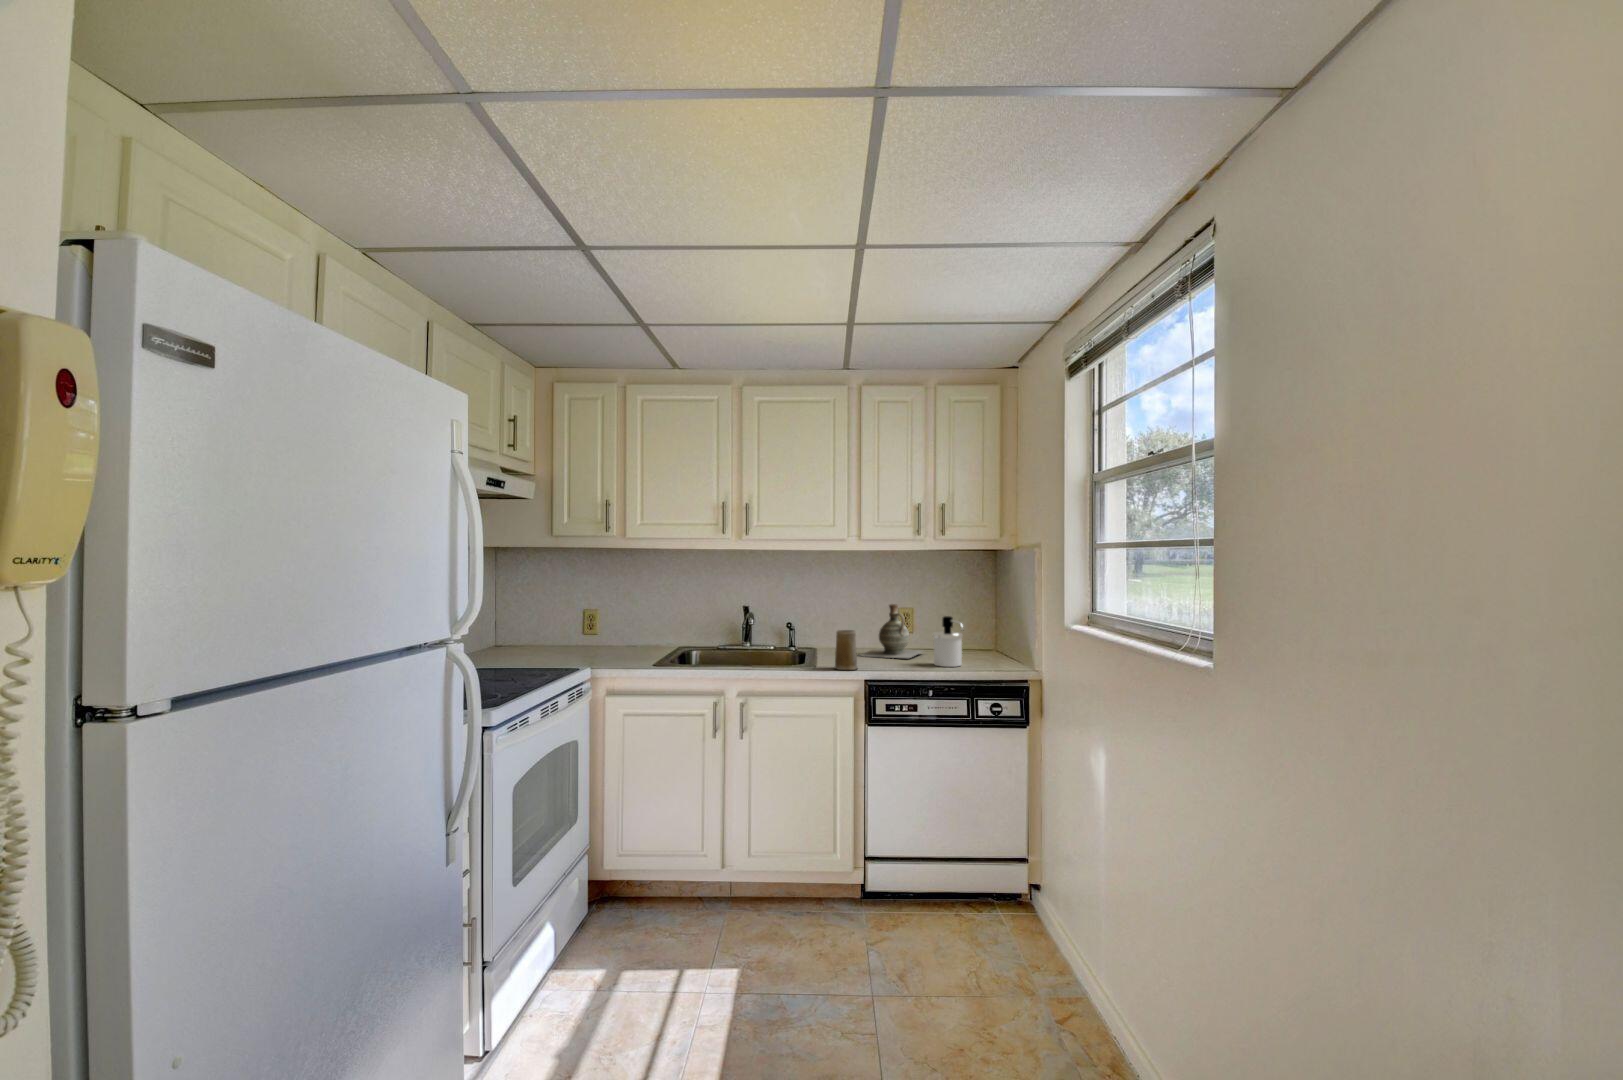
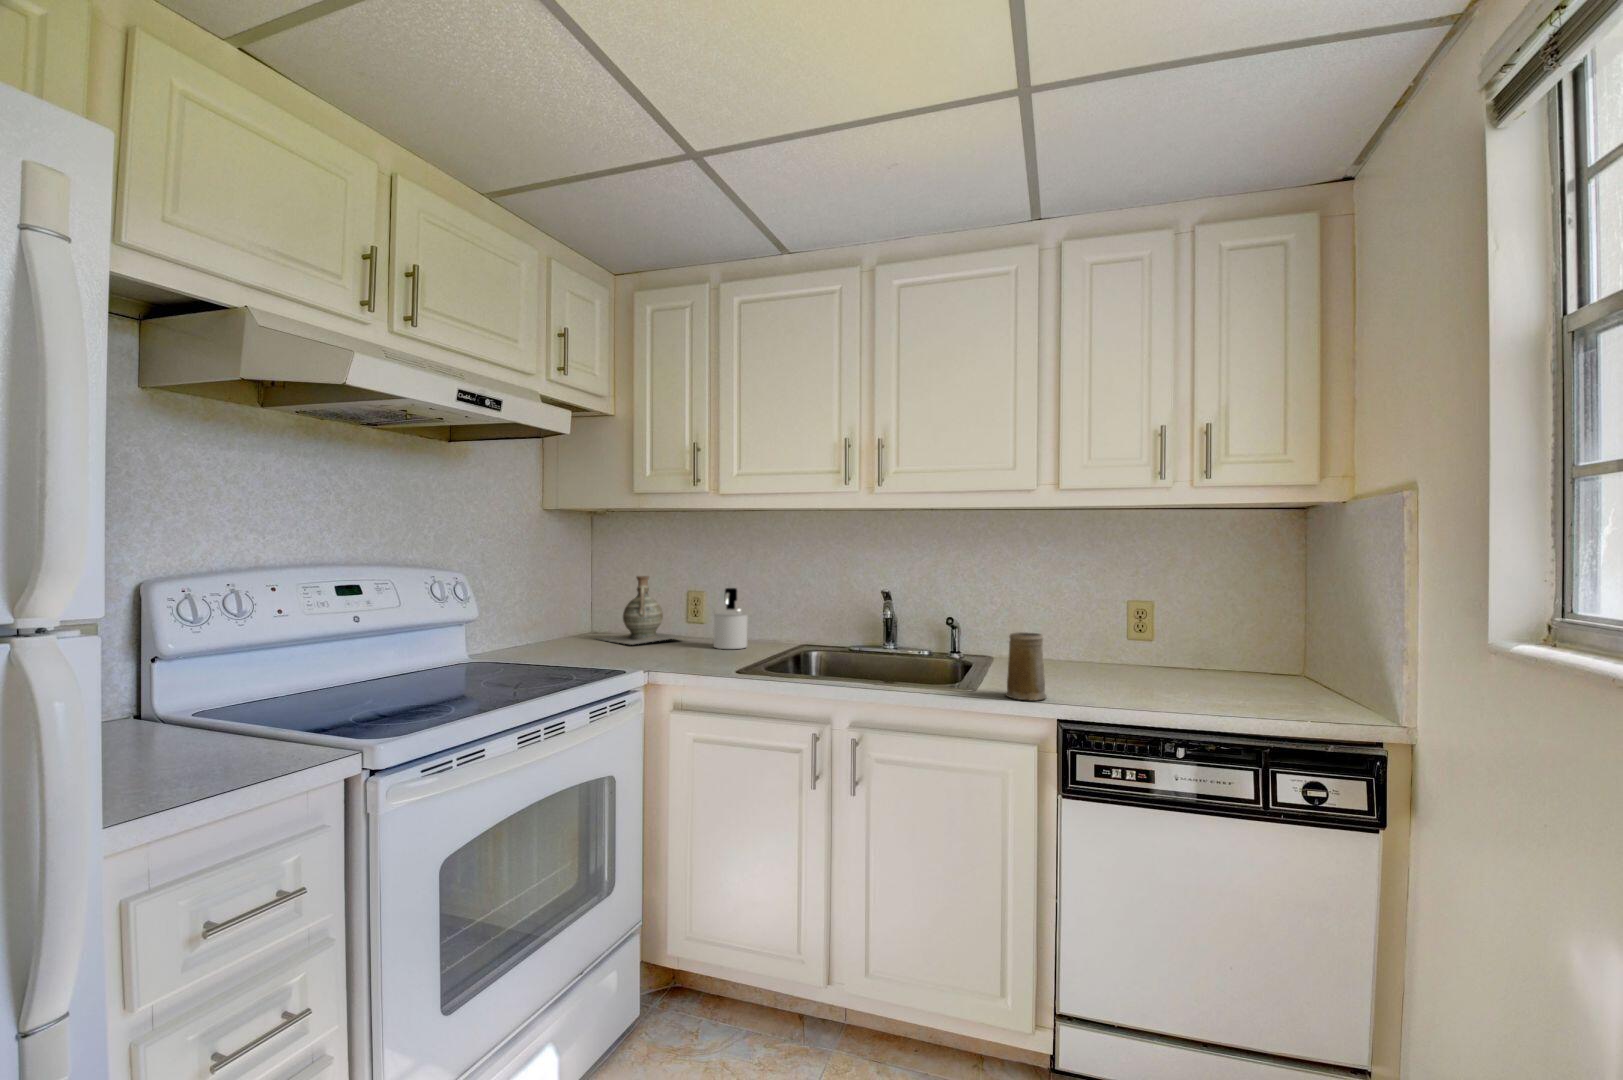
ceramic jug: present [860,604,923,658] -> present [599,576,682,645]
soap dispenser: present [933,616,964,667] -> present [713,588,749,649]

